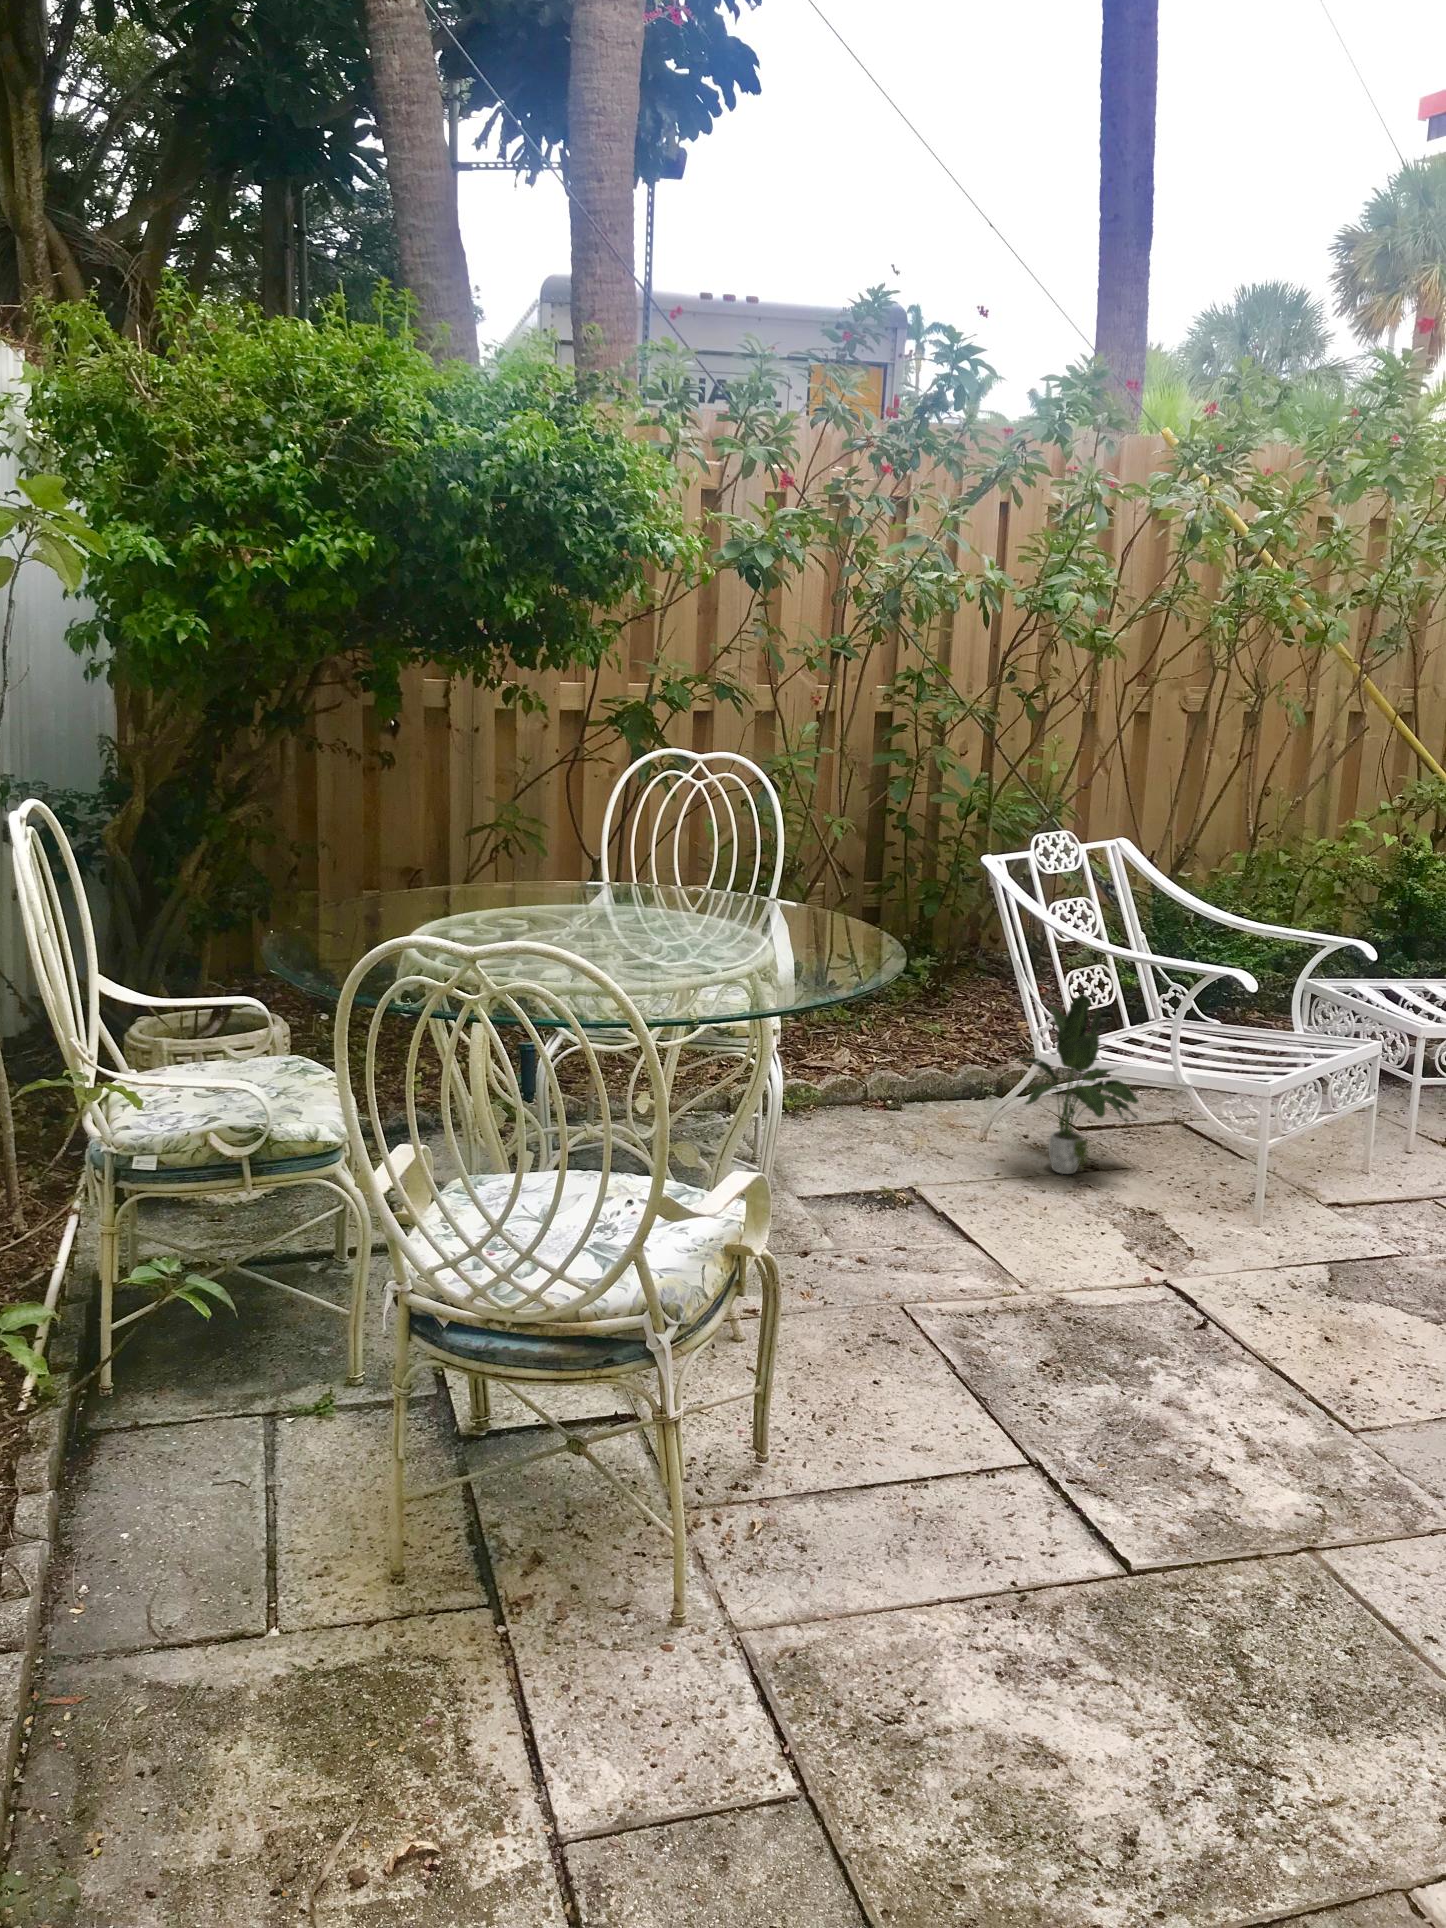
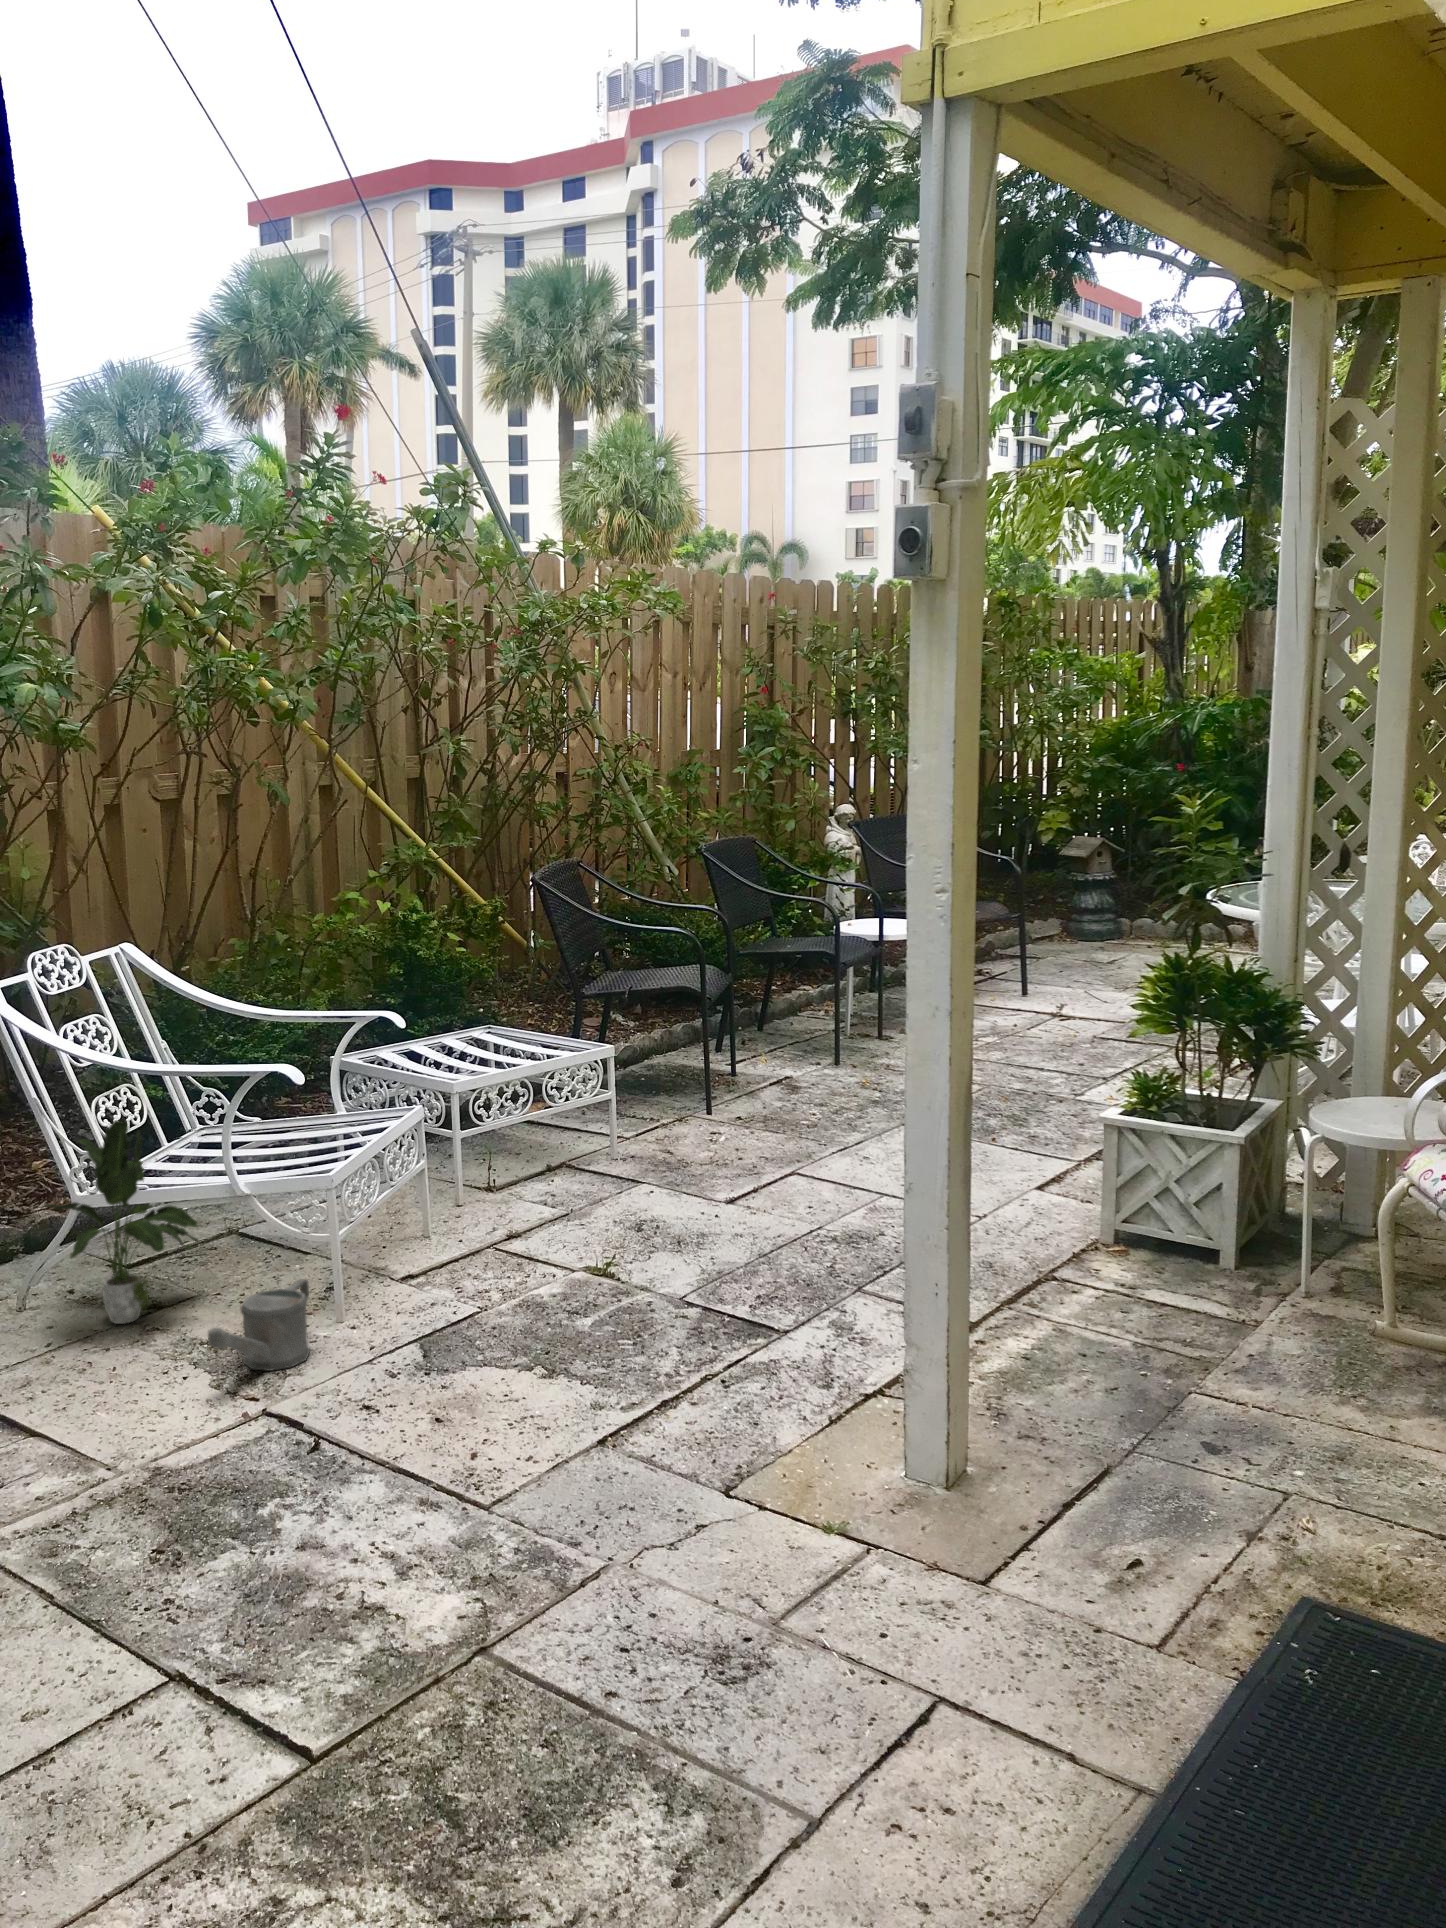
watering can: none [1124,1173,1229,1250] -> present [208,1279,310,1371]

